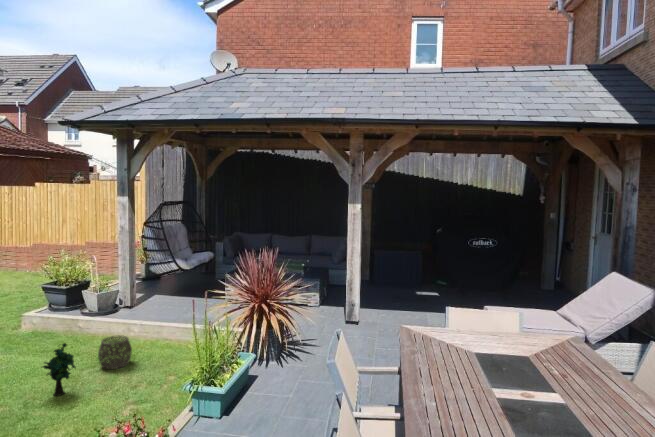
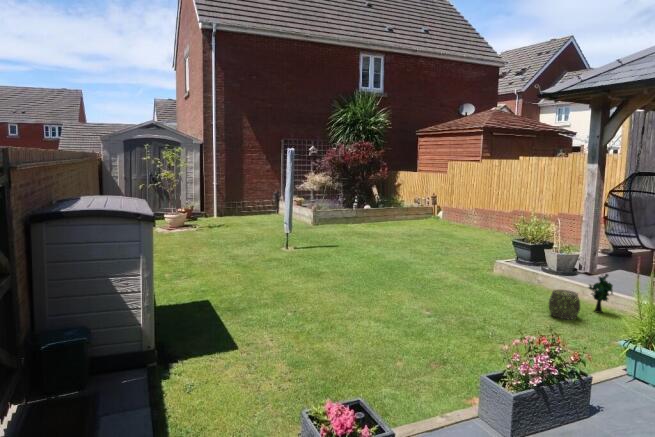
decorative plant: present [43,343,76,396] -> present [589,274,613,313]

